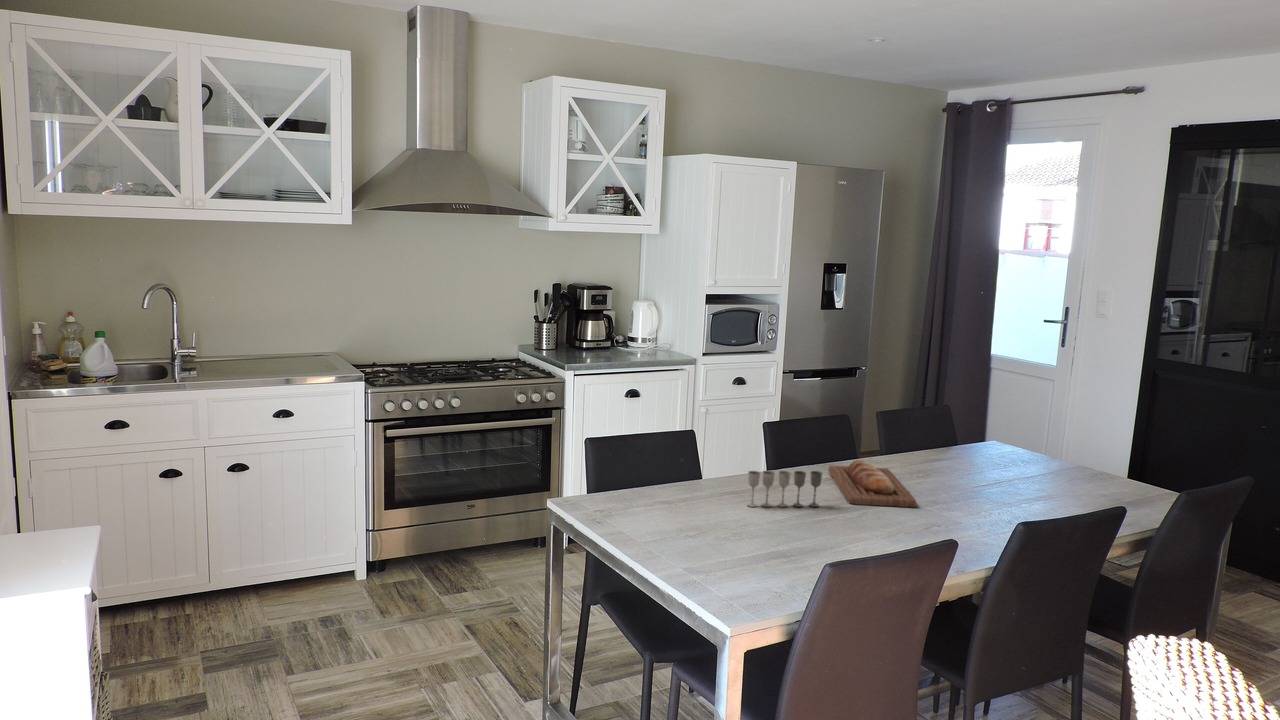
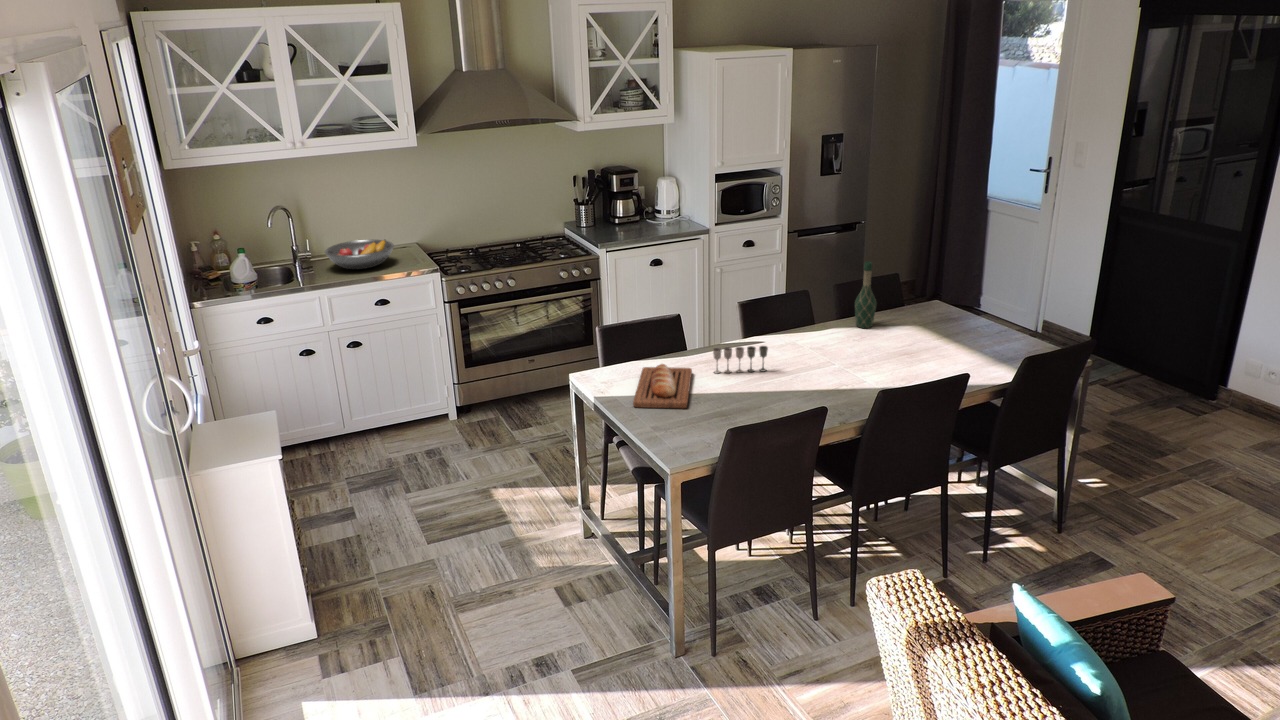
fruit bowl: none [215,336,309,370] -> present [325,240,394,269]
wine bottle: none [908,379,937,465] -> present [855,261,877,328]
bread loaf: present [828,460,916,507] -> present [633,364,692,409]

